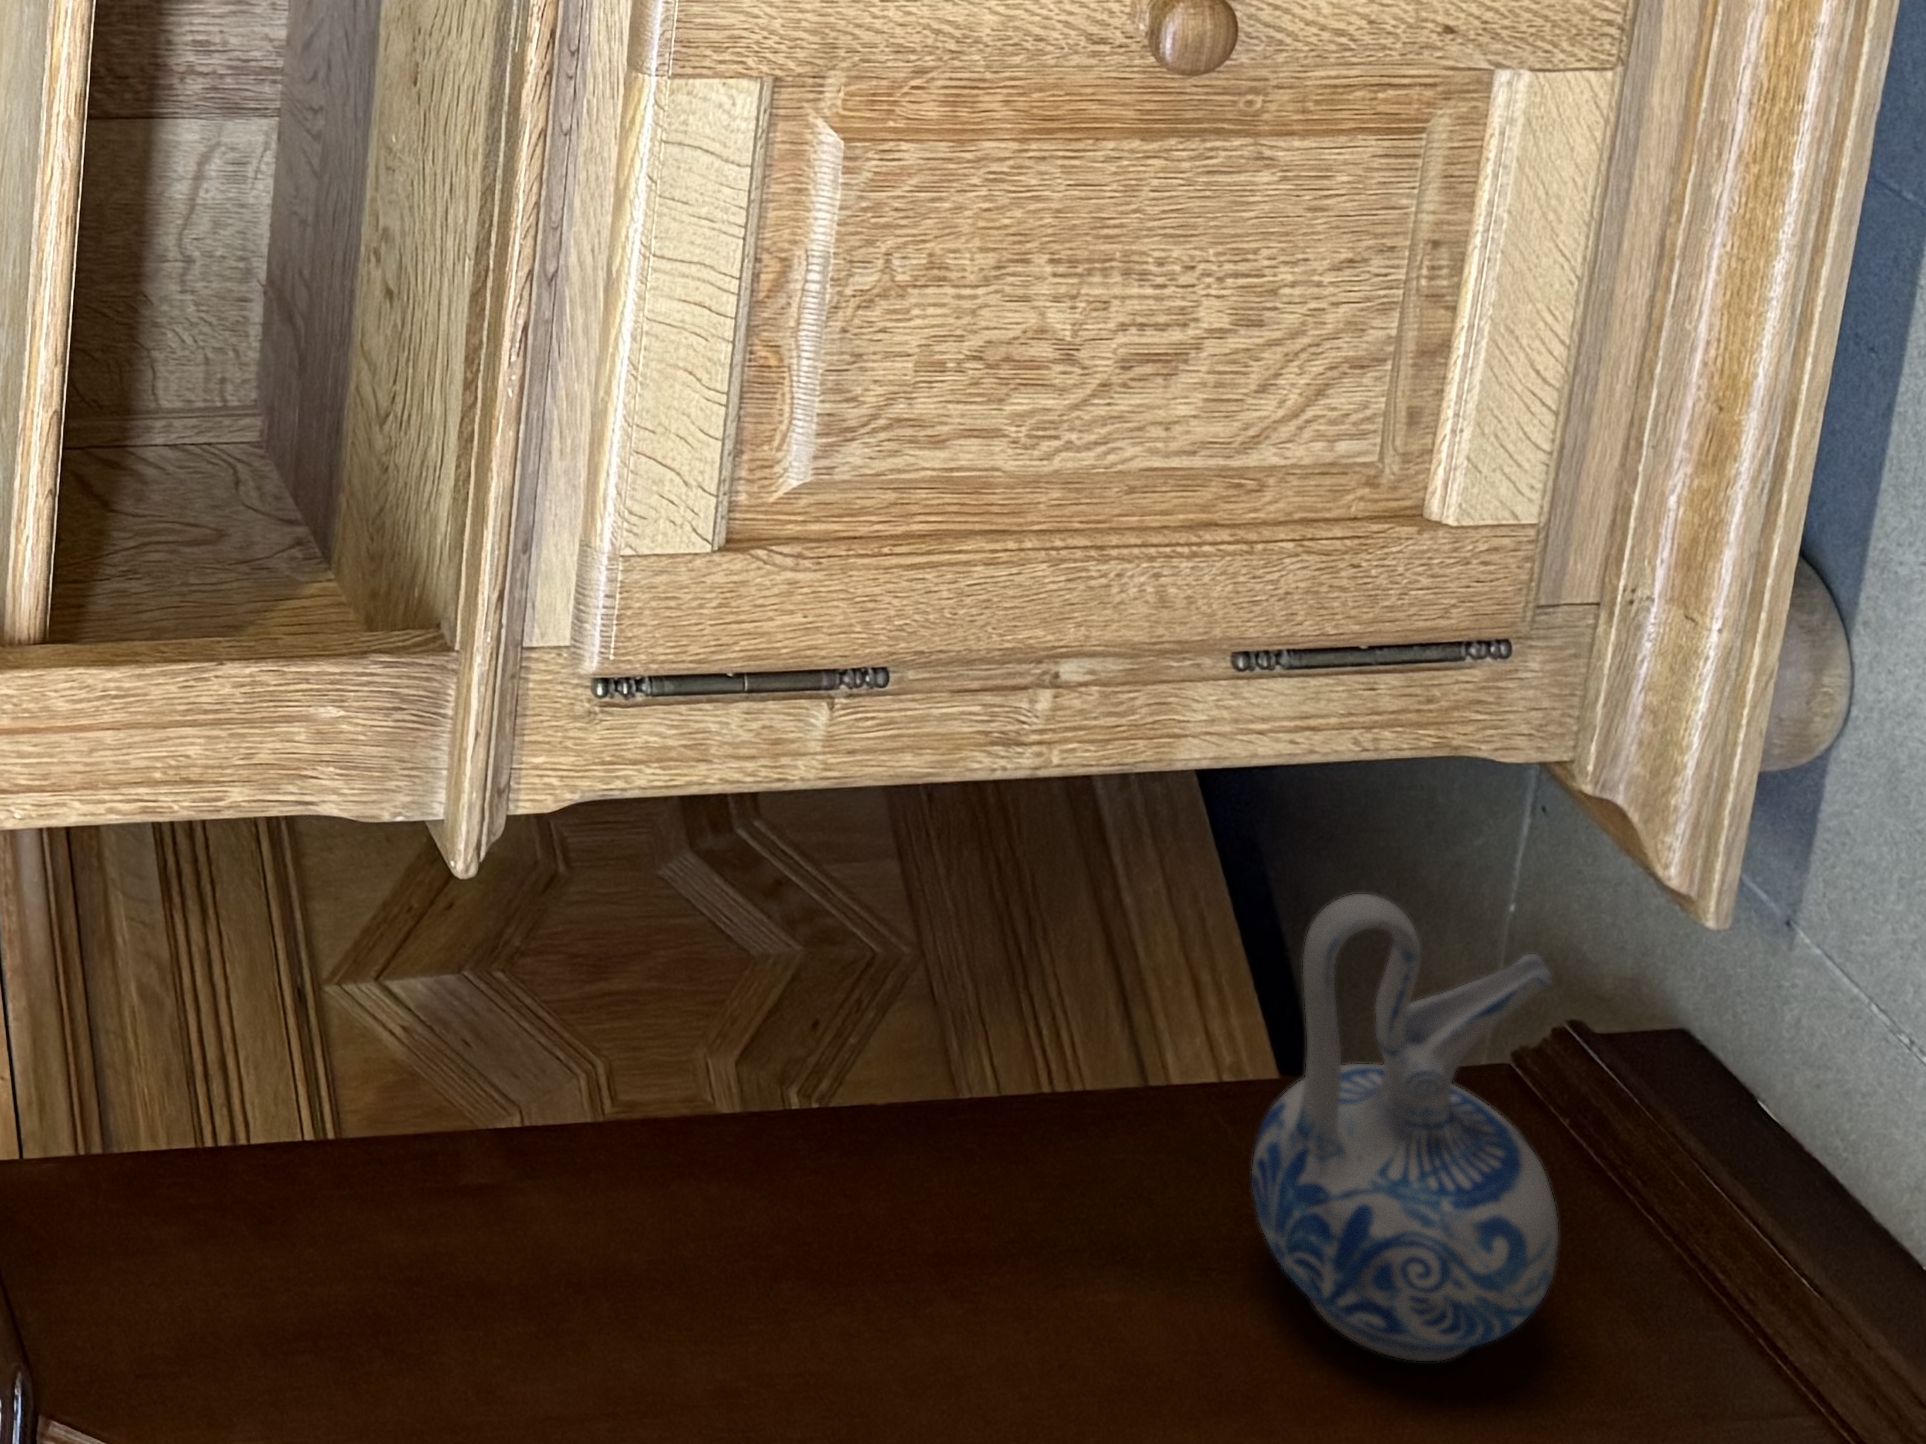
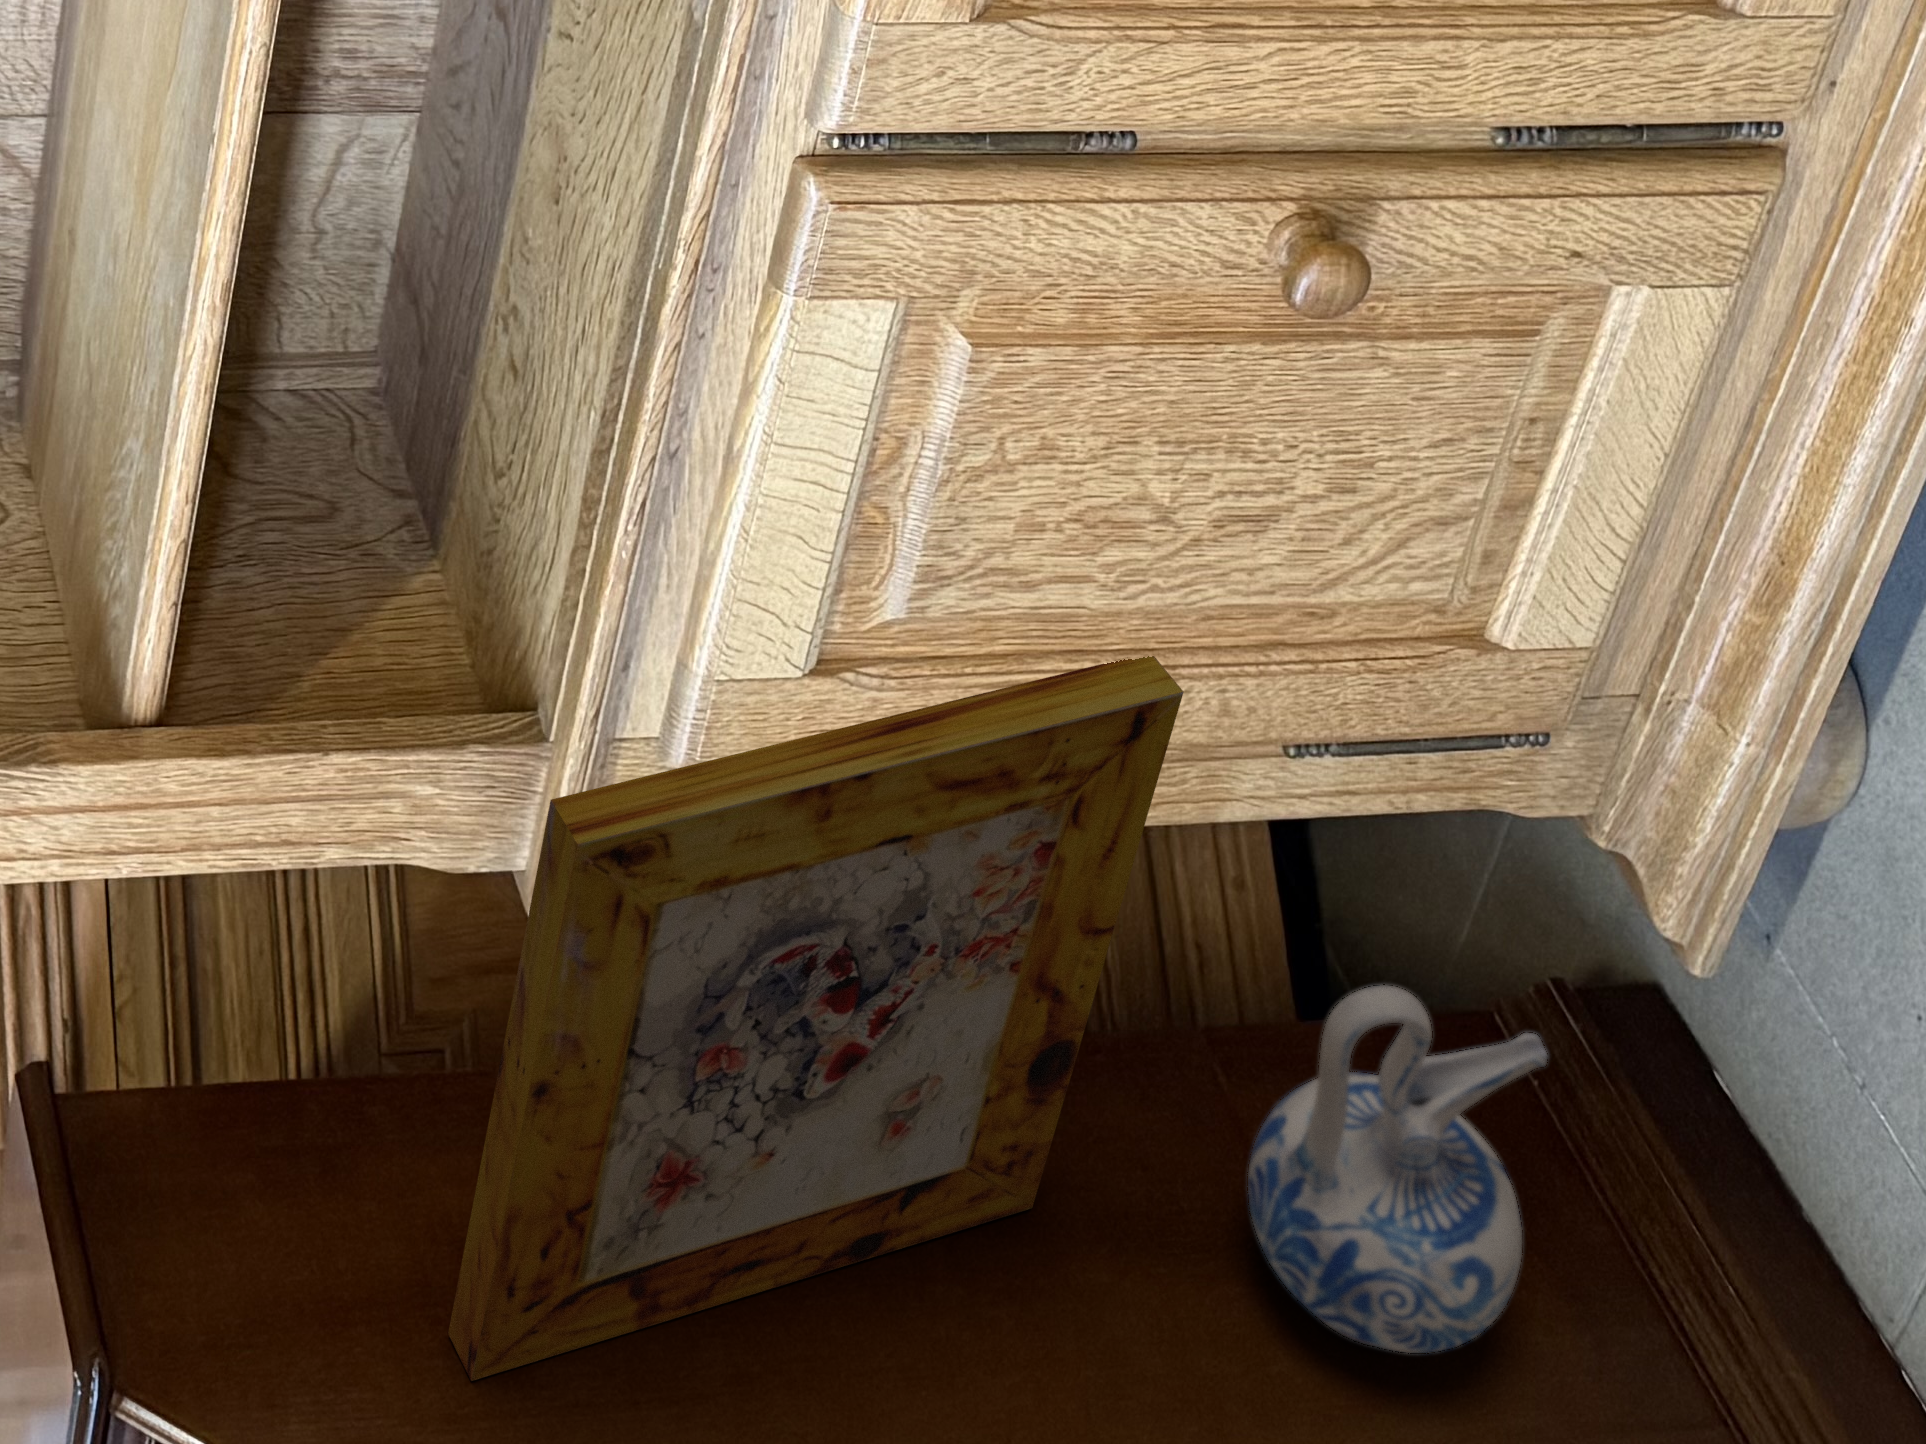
picture frame: none [378,521,1106,1398] -> present [448,656,1184,1381]

